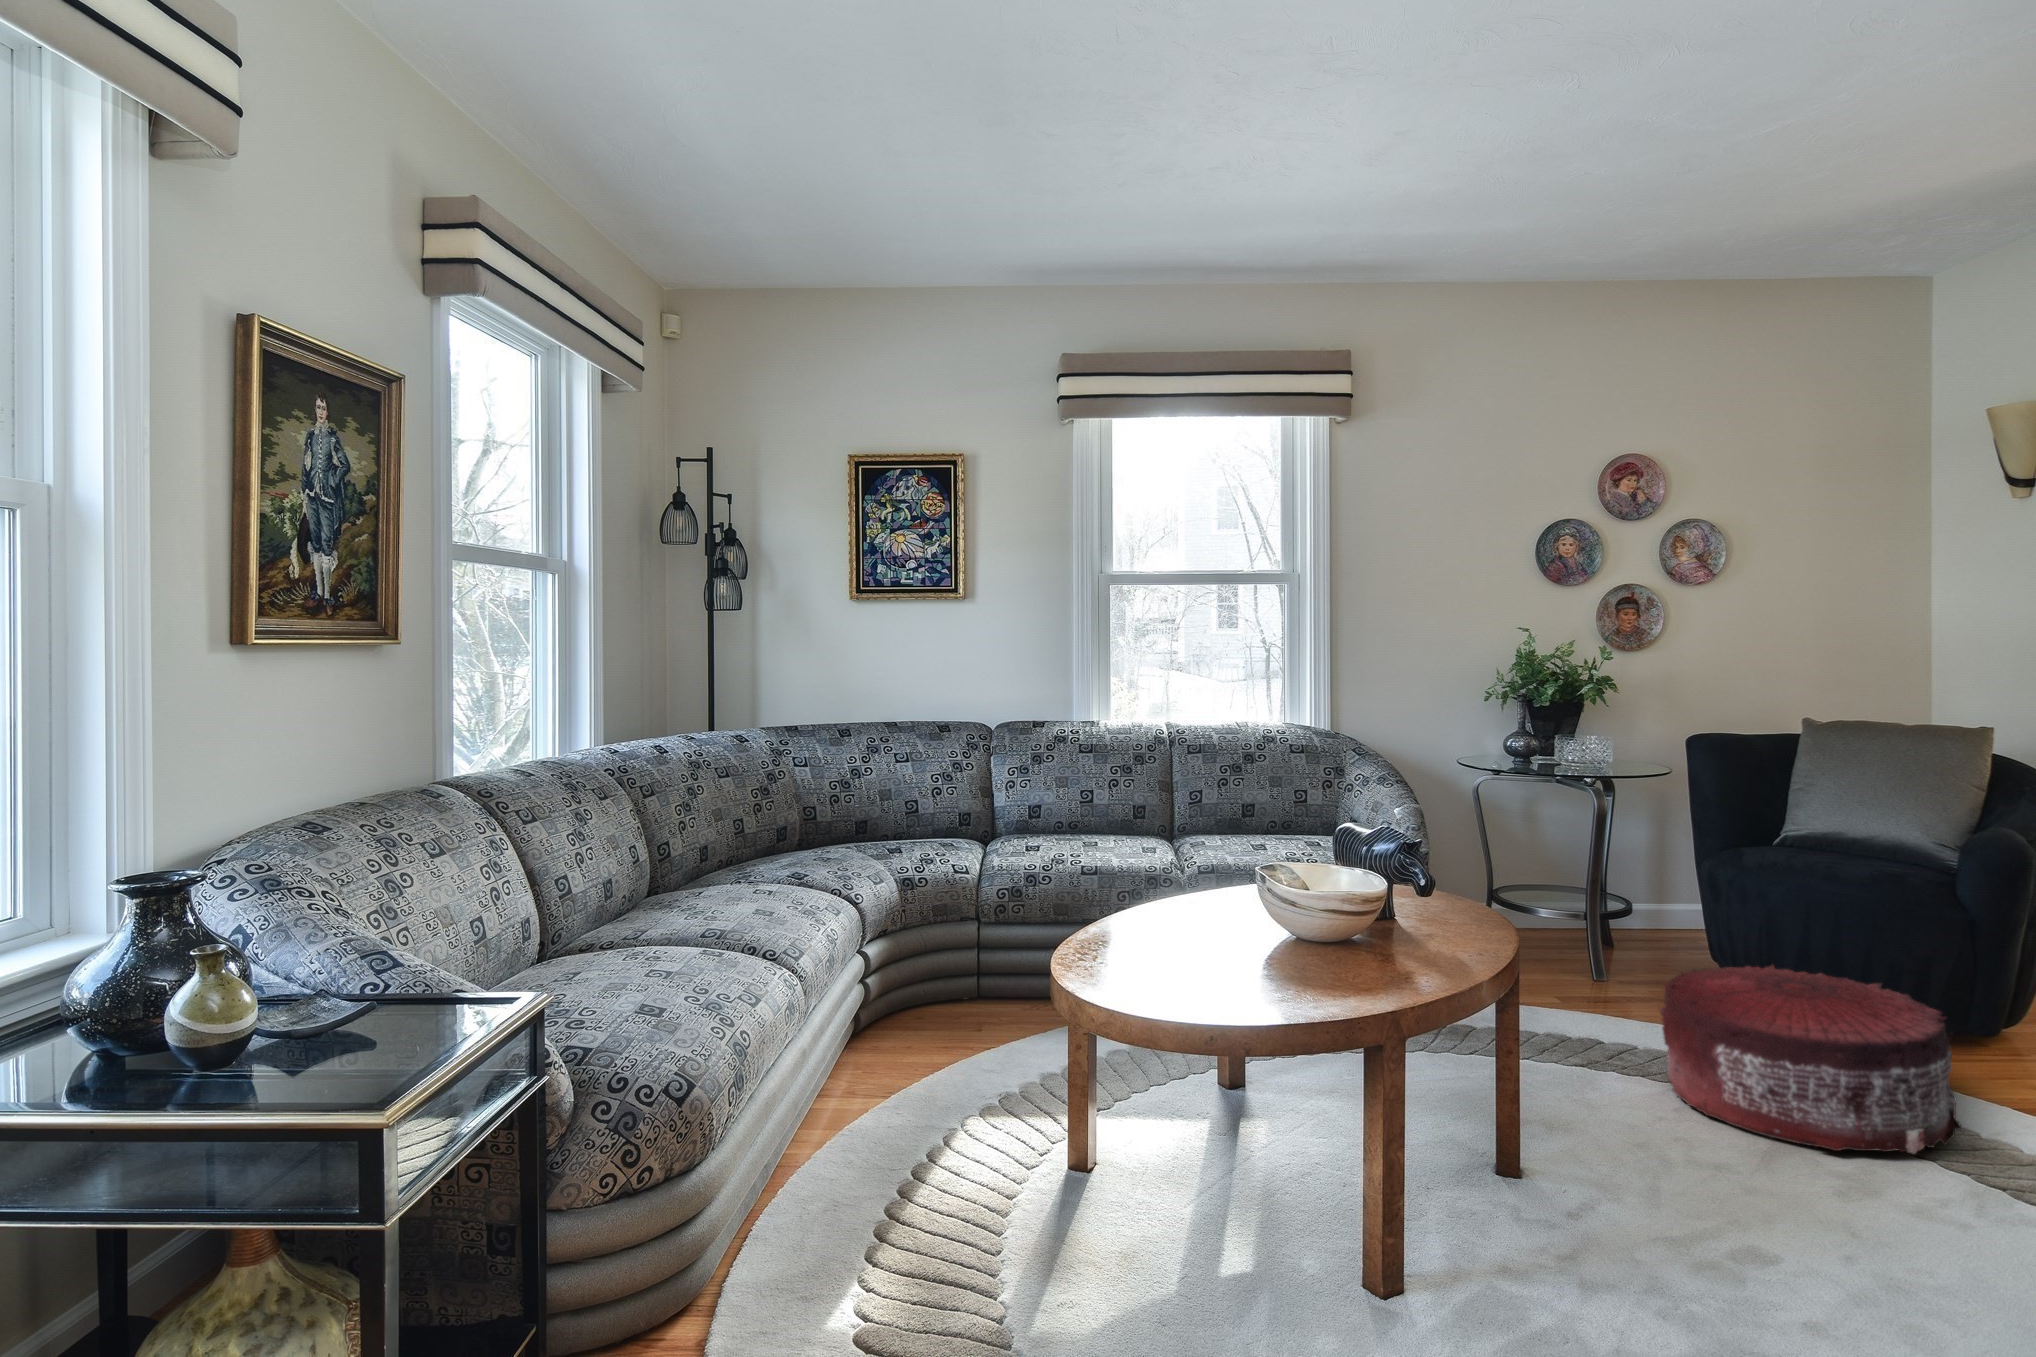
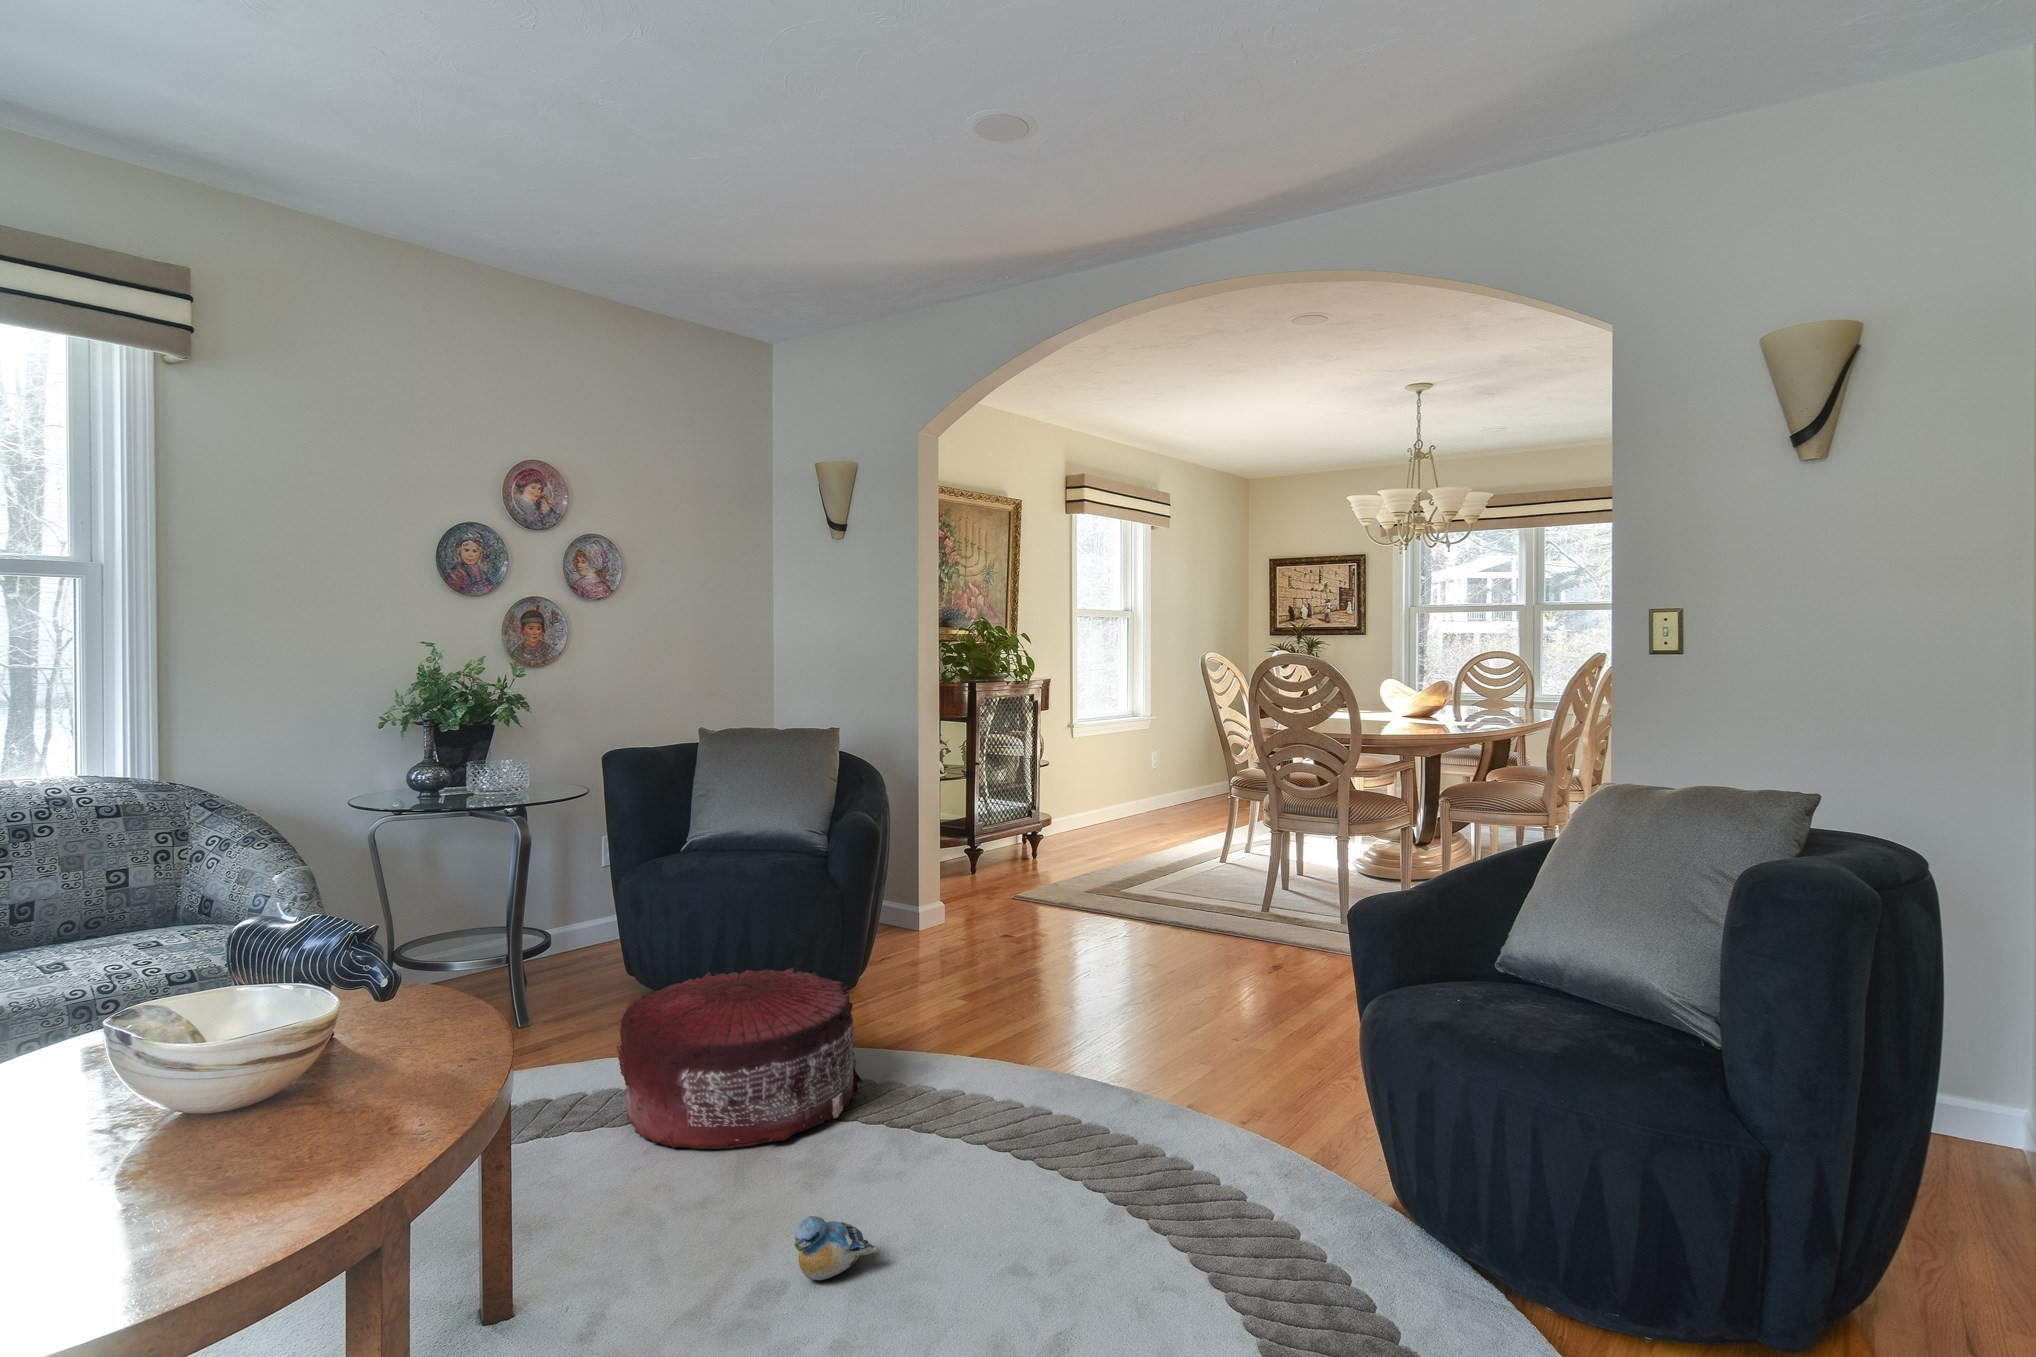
plush toy: none [1795,1210,1908,1284] -> present [794,1216,879,1280]

